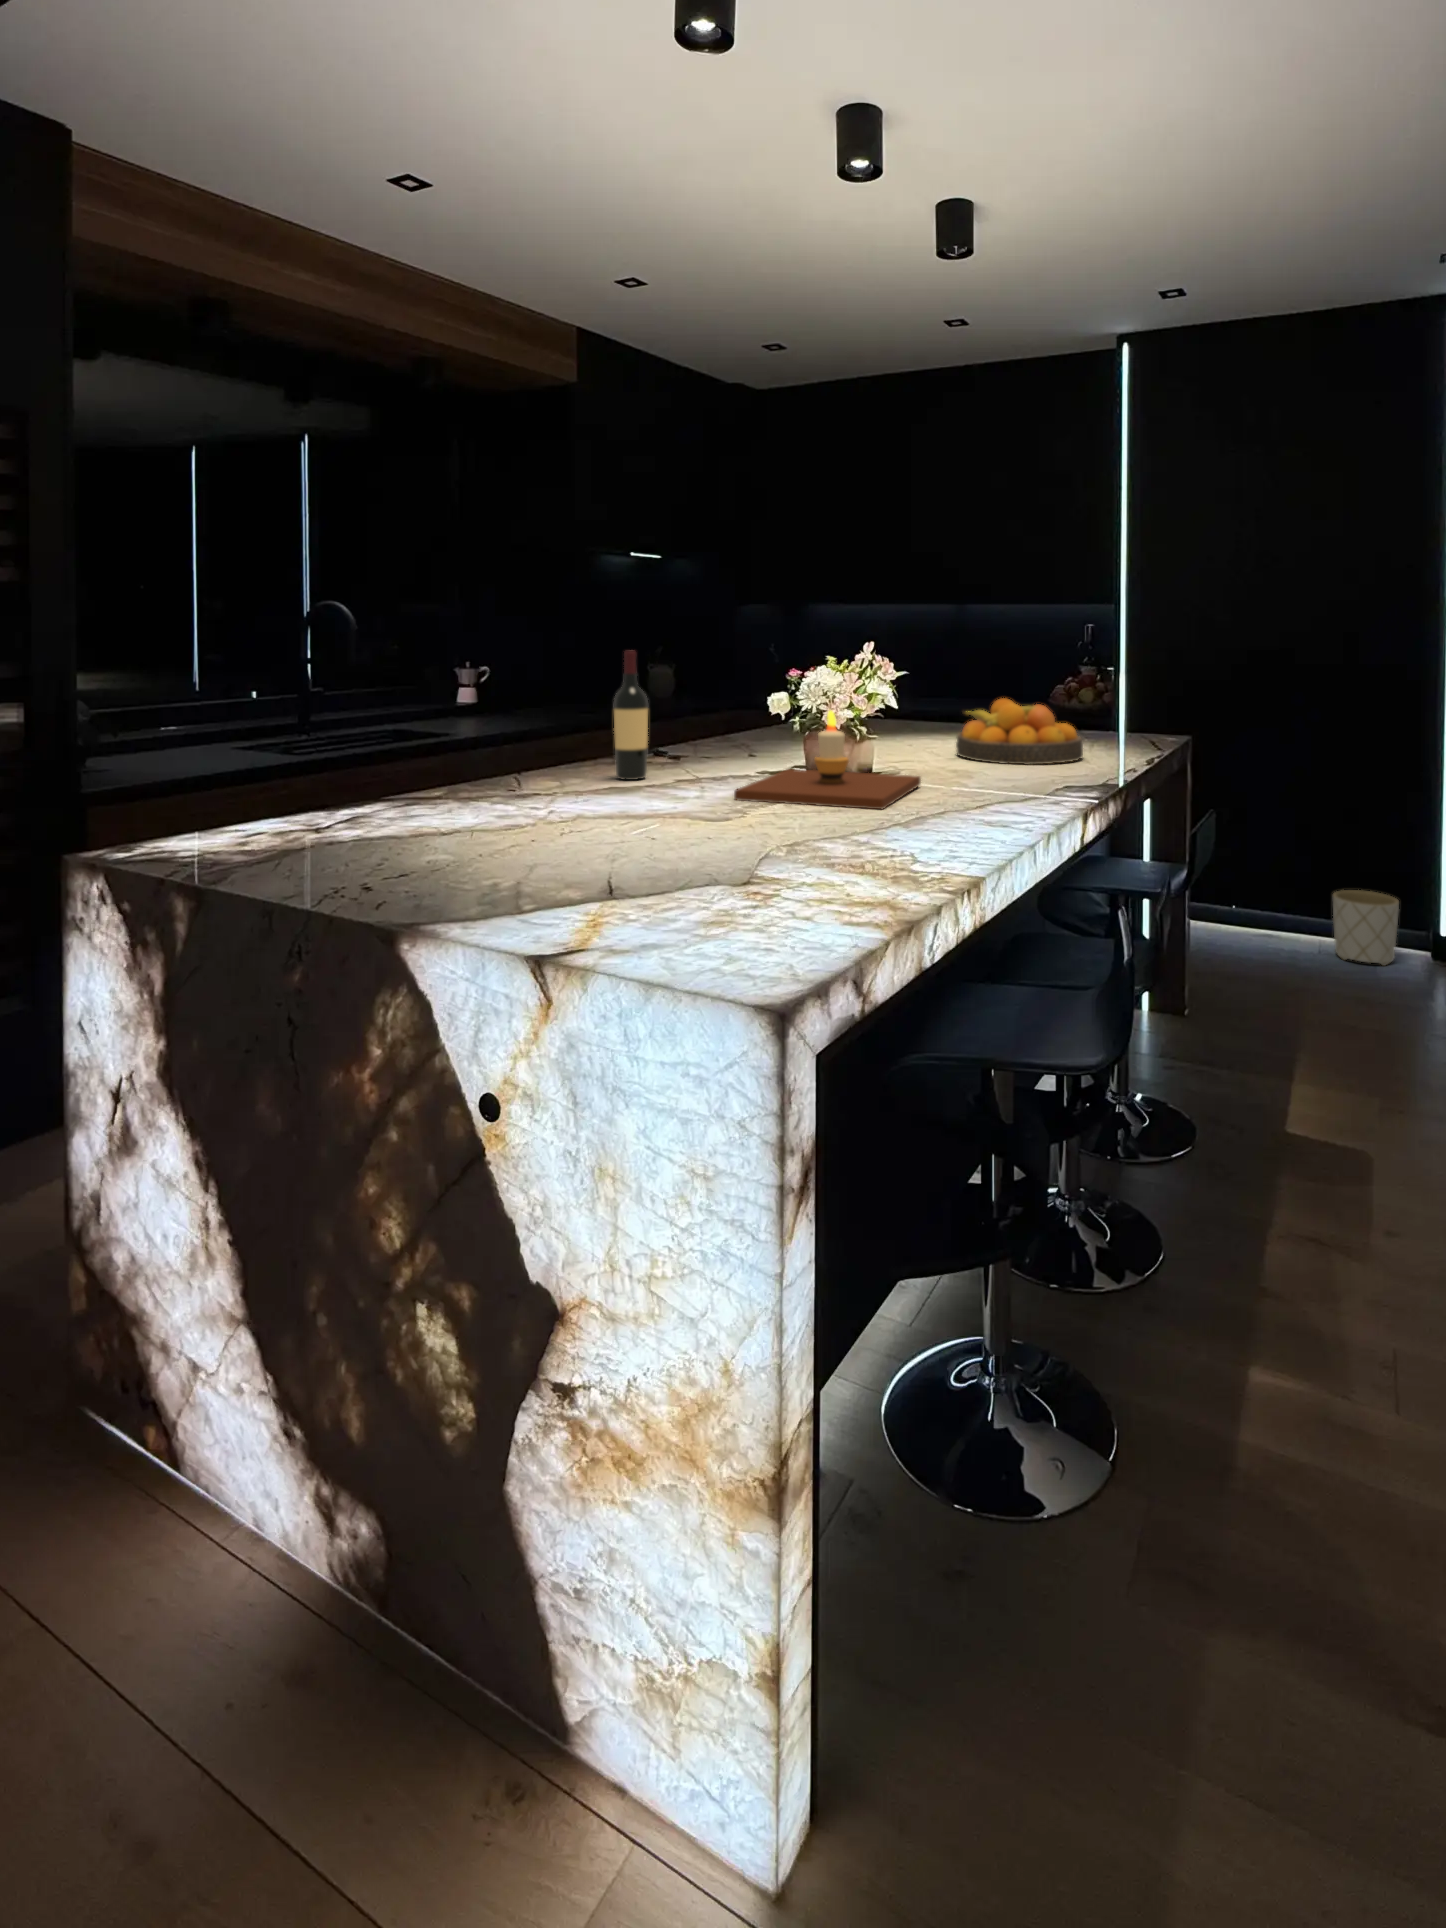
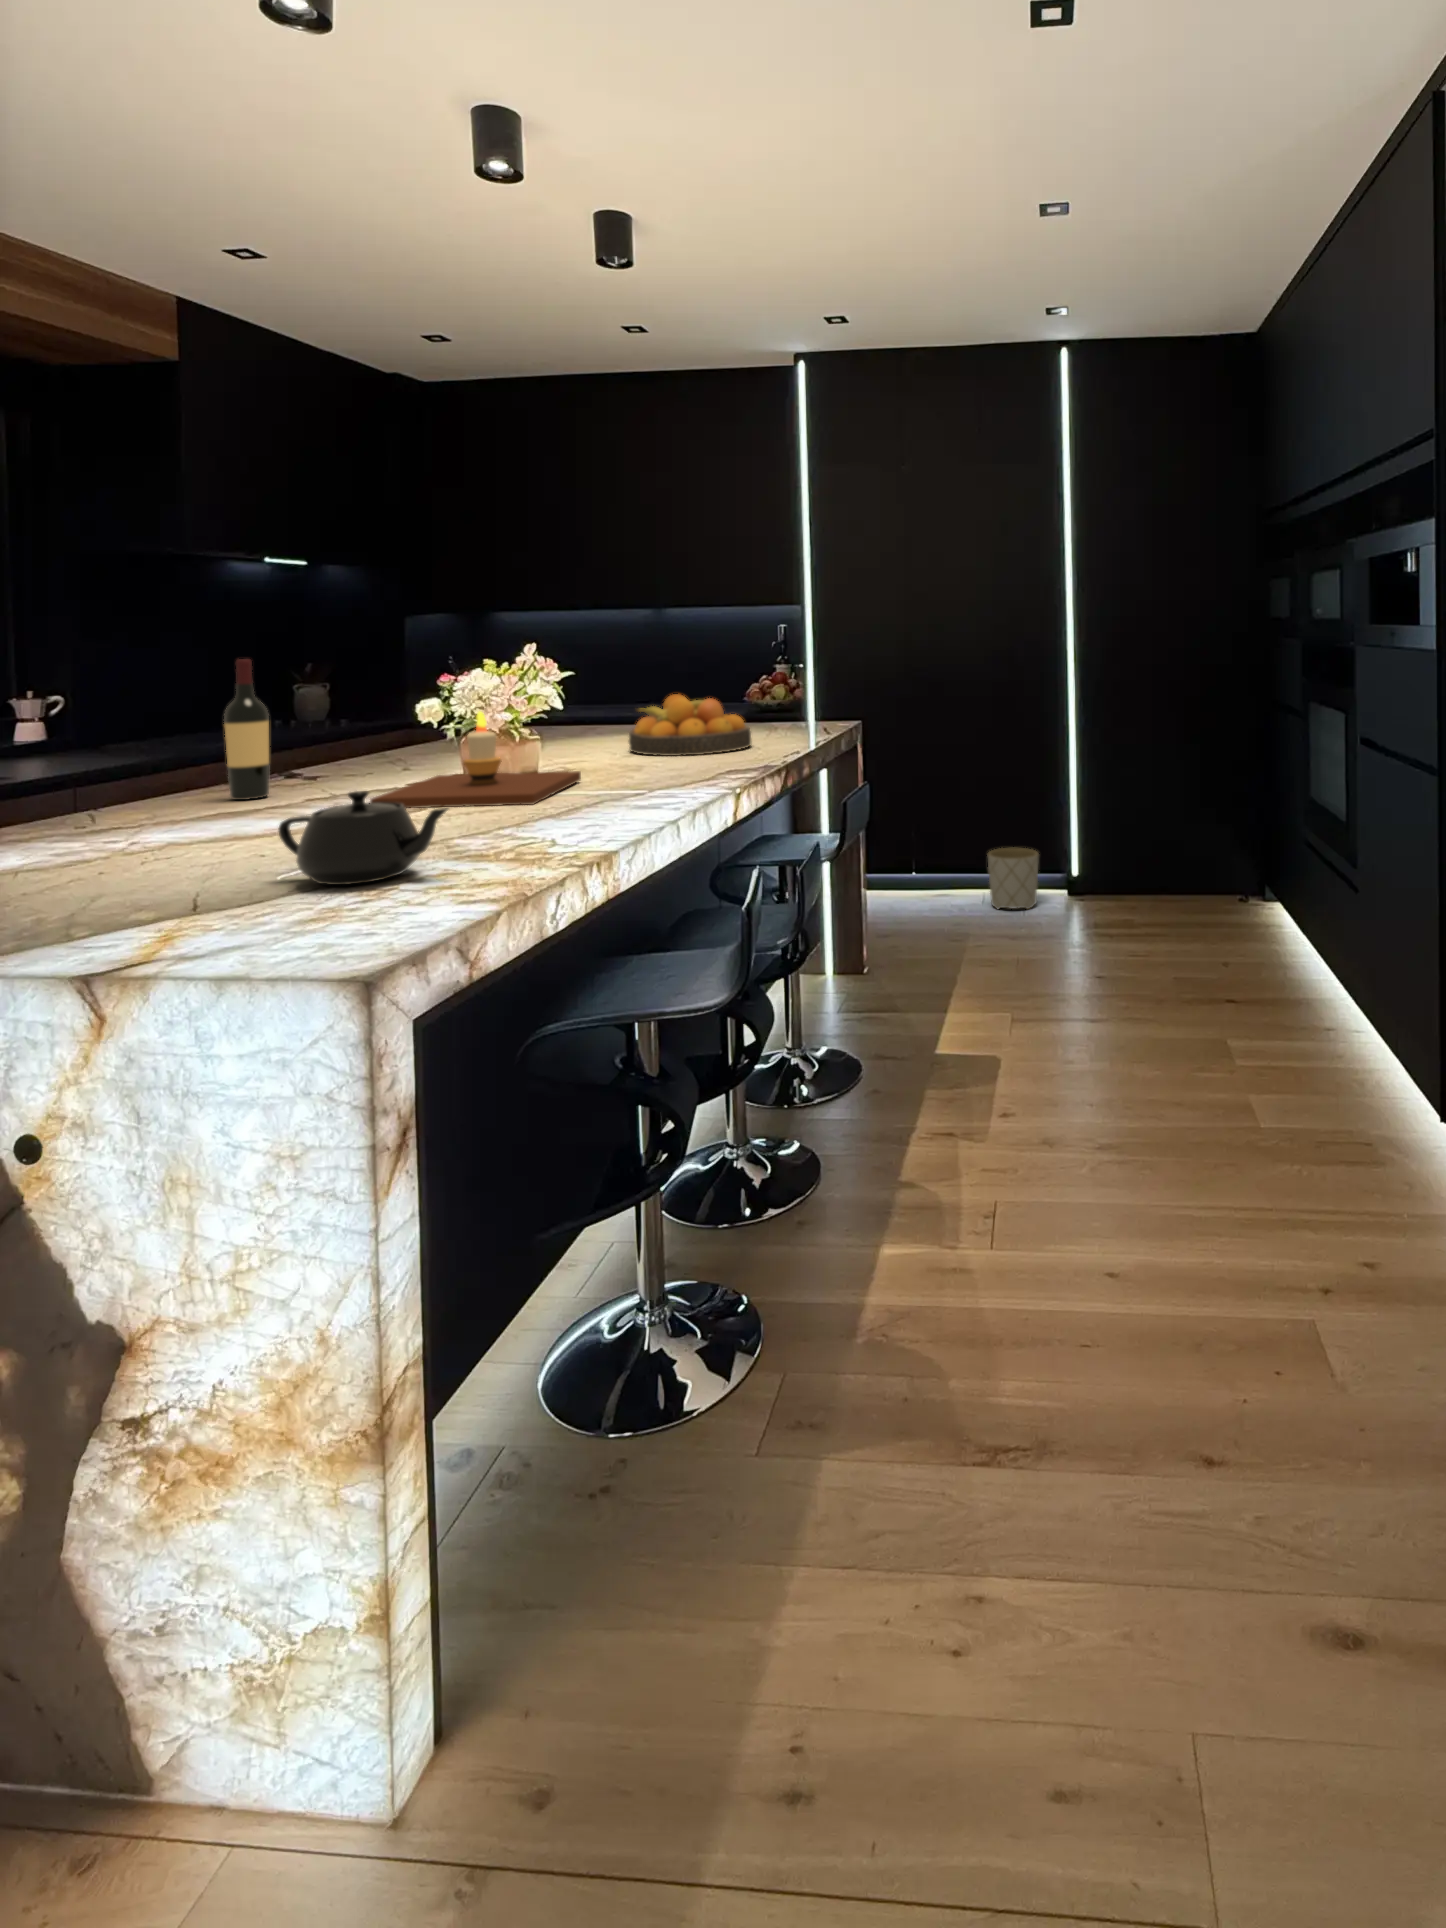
teapot: none [675,793,832,886] -> present [278,791,449,885]

